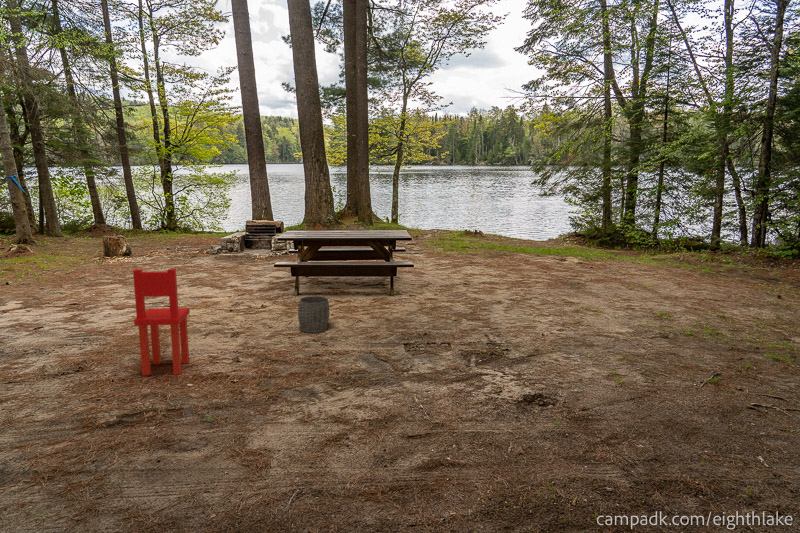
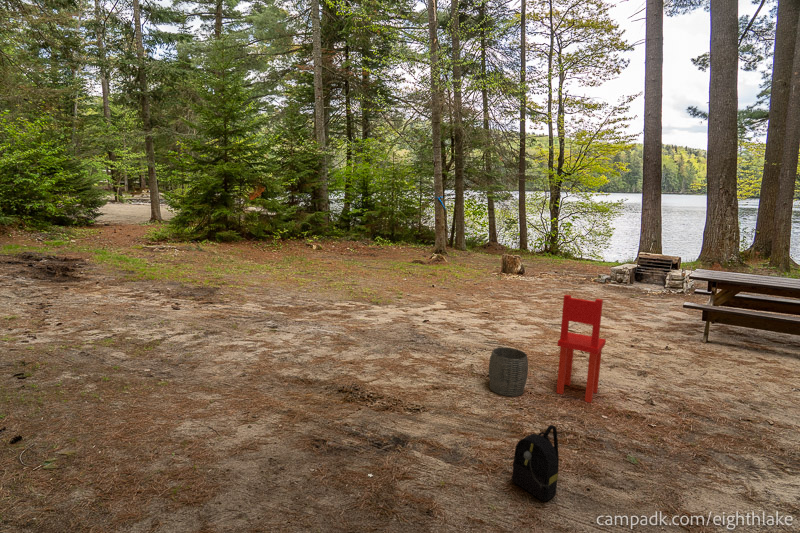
woven basket: present [298,296,329,333] -> present [489,347,528,396]
backpack: none [59,411,120,495] -> present [512,425,559,501]

